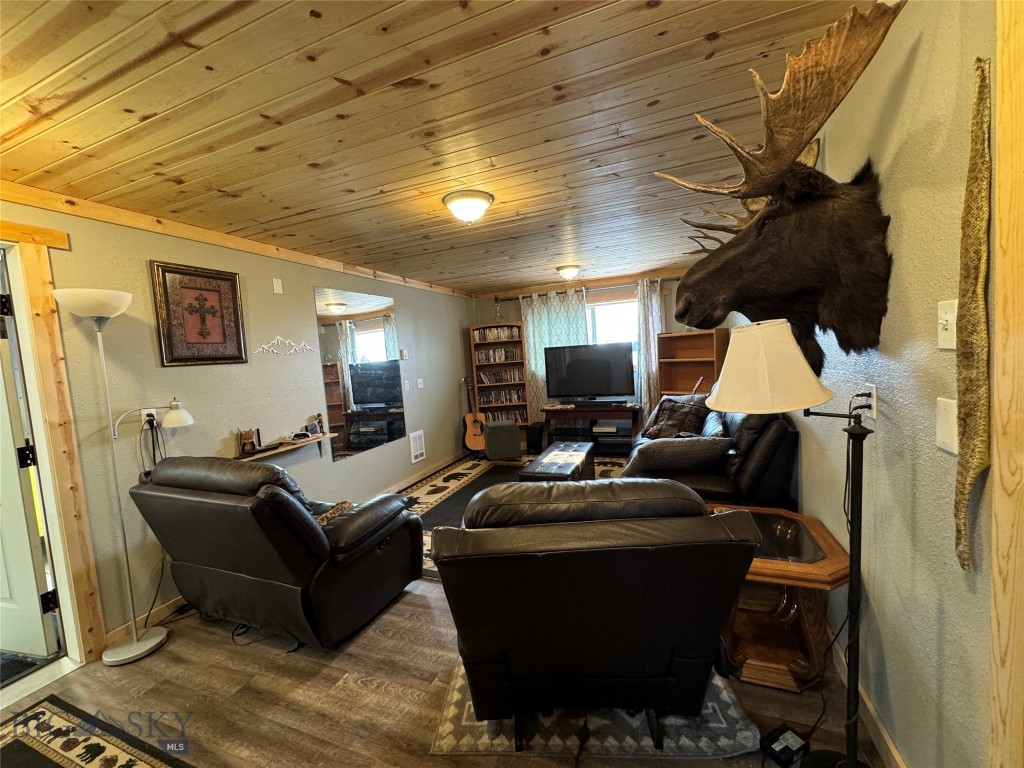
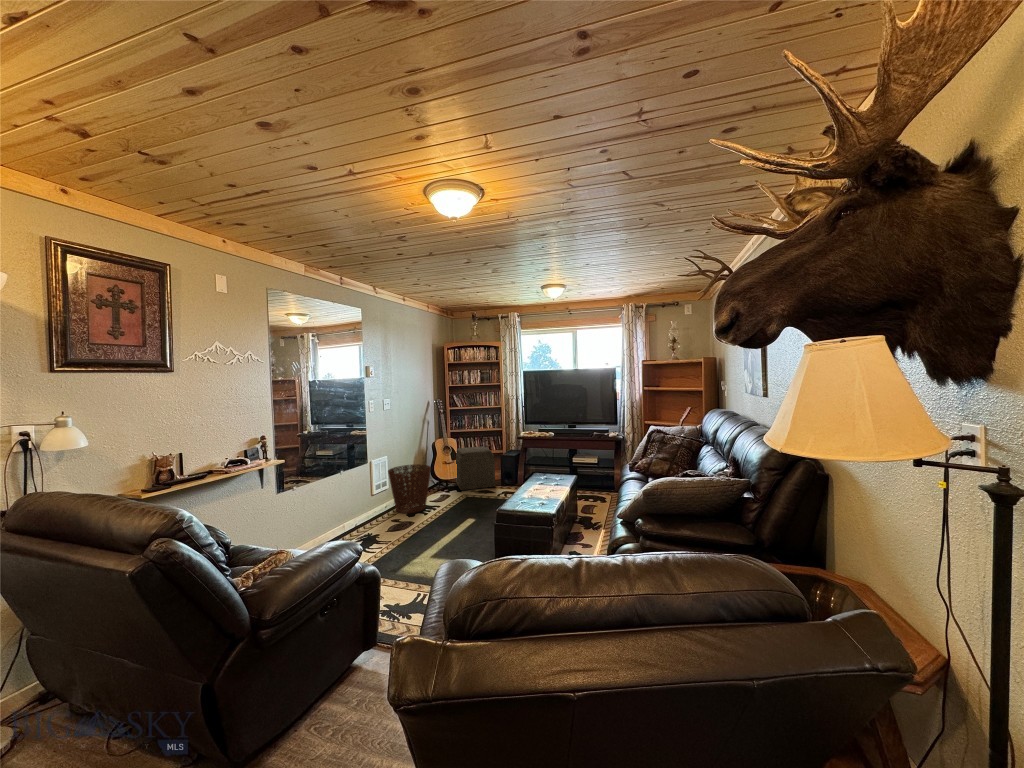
basket: none [424,437,462,480] -> present [388,464,431,513]

